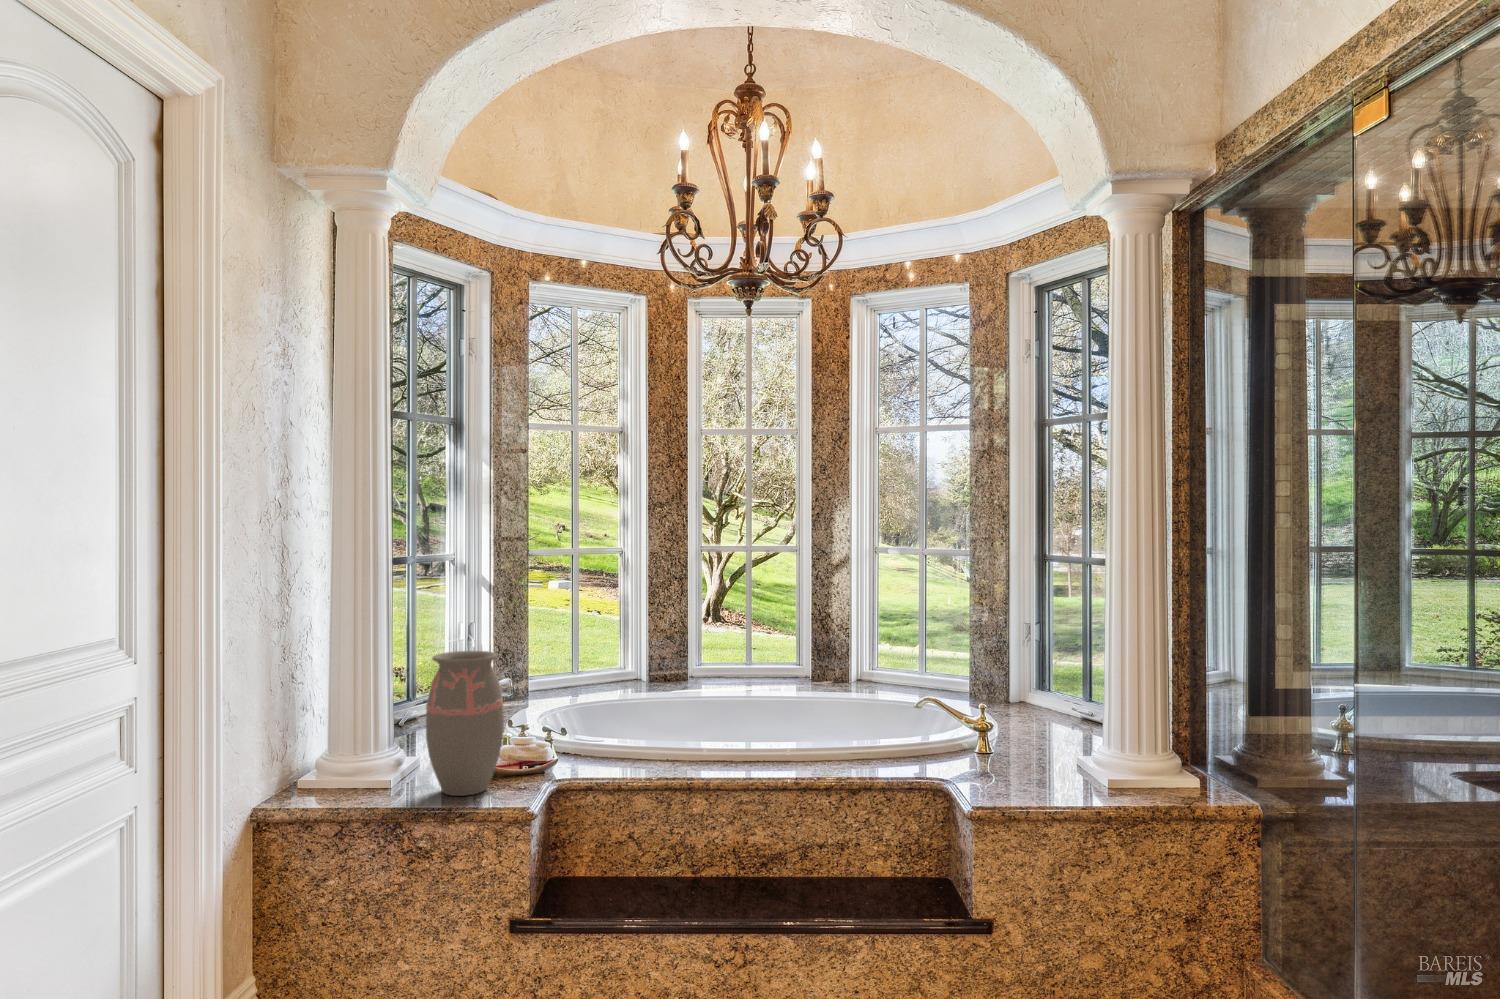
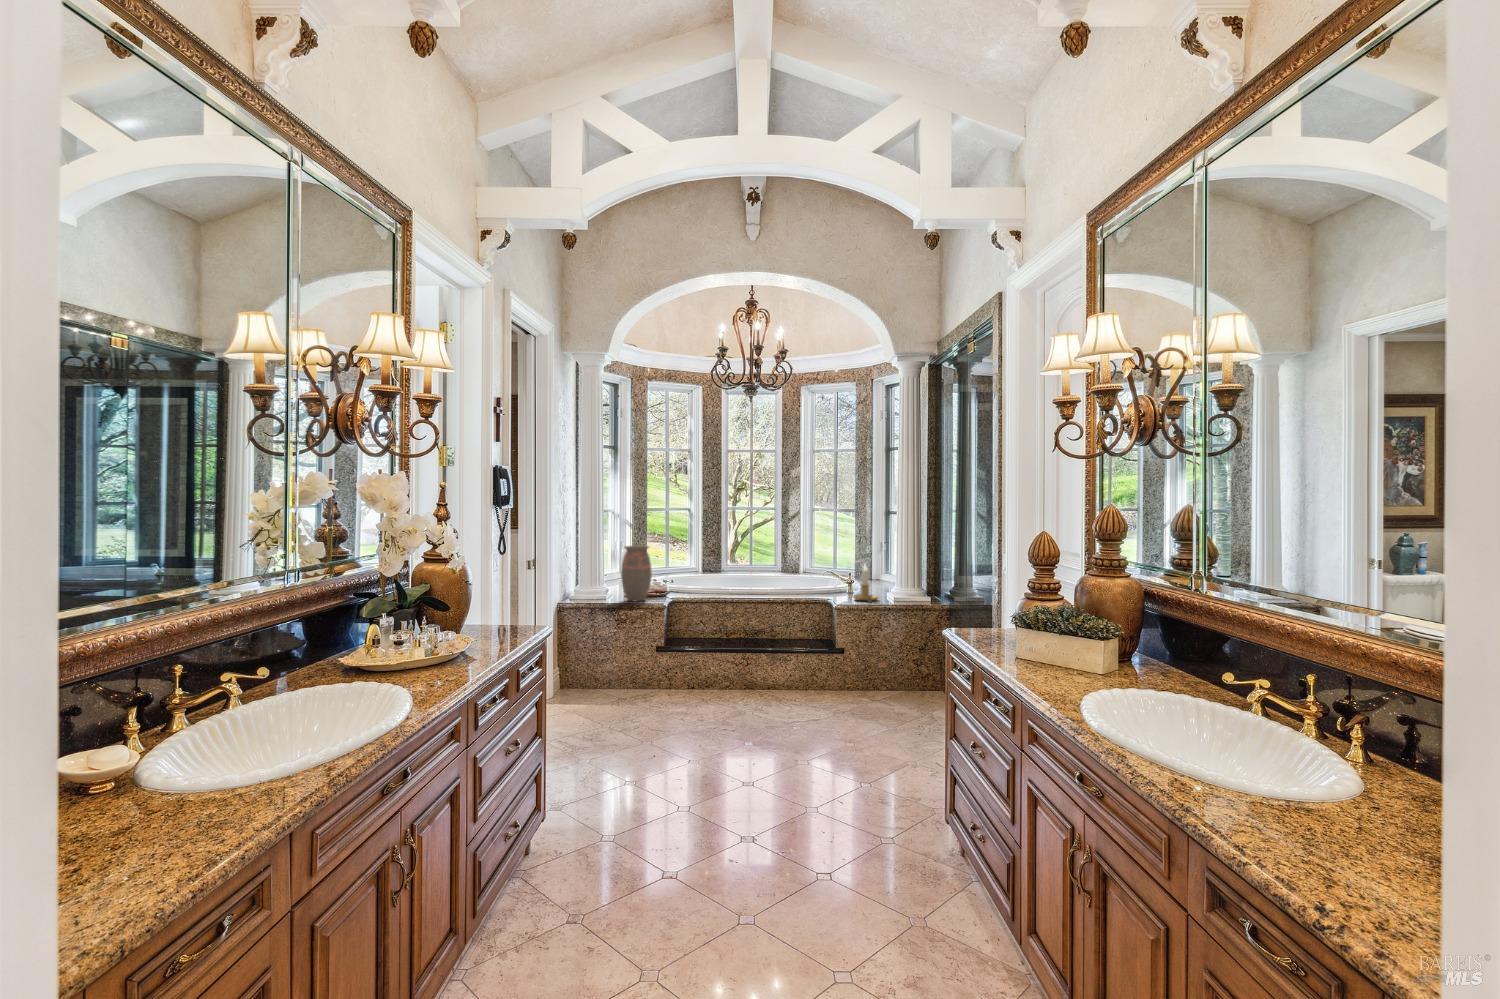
candlestick: none [996,688,1068,791] -> present [852,565,878,602]

